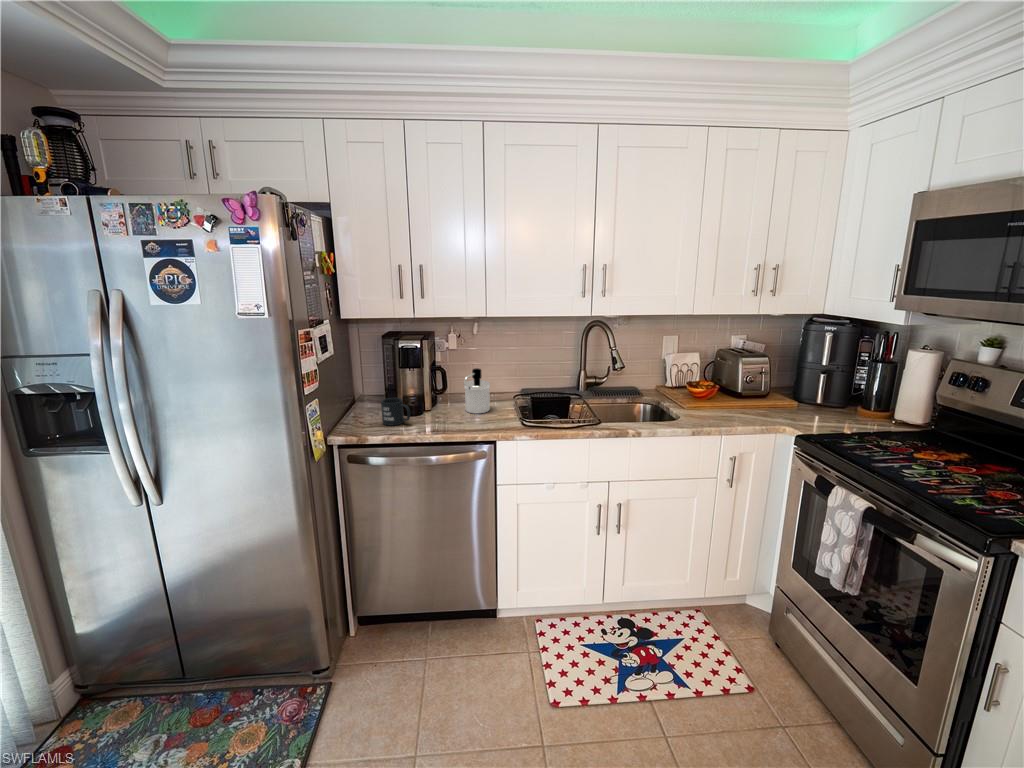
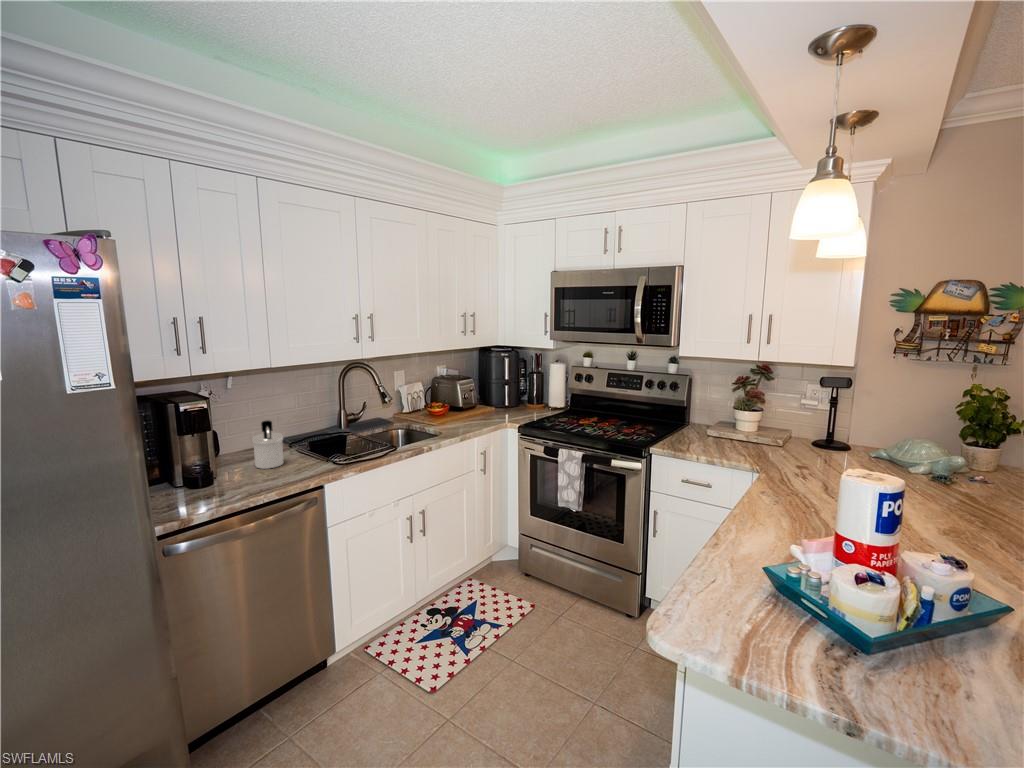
mug: present [381,398,411,426] -> none [176,468,220,503]

